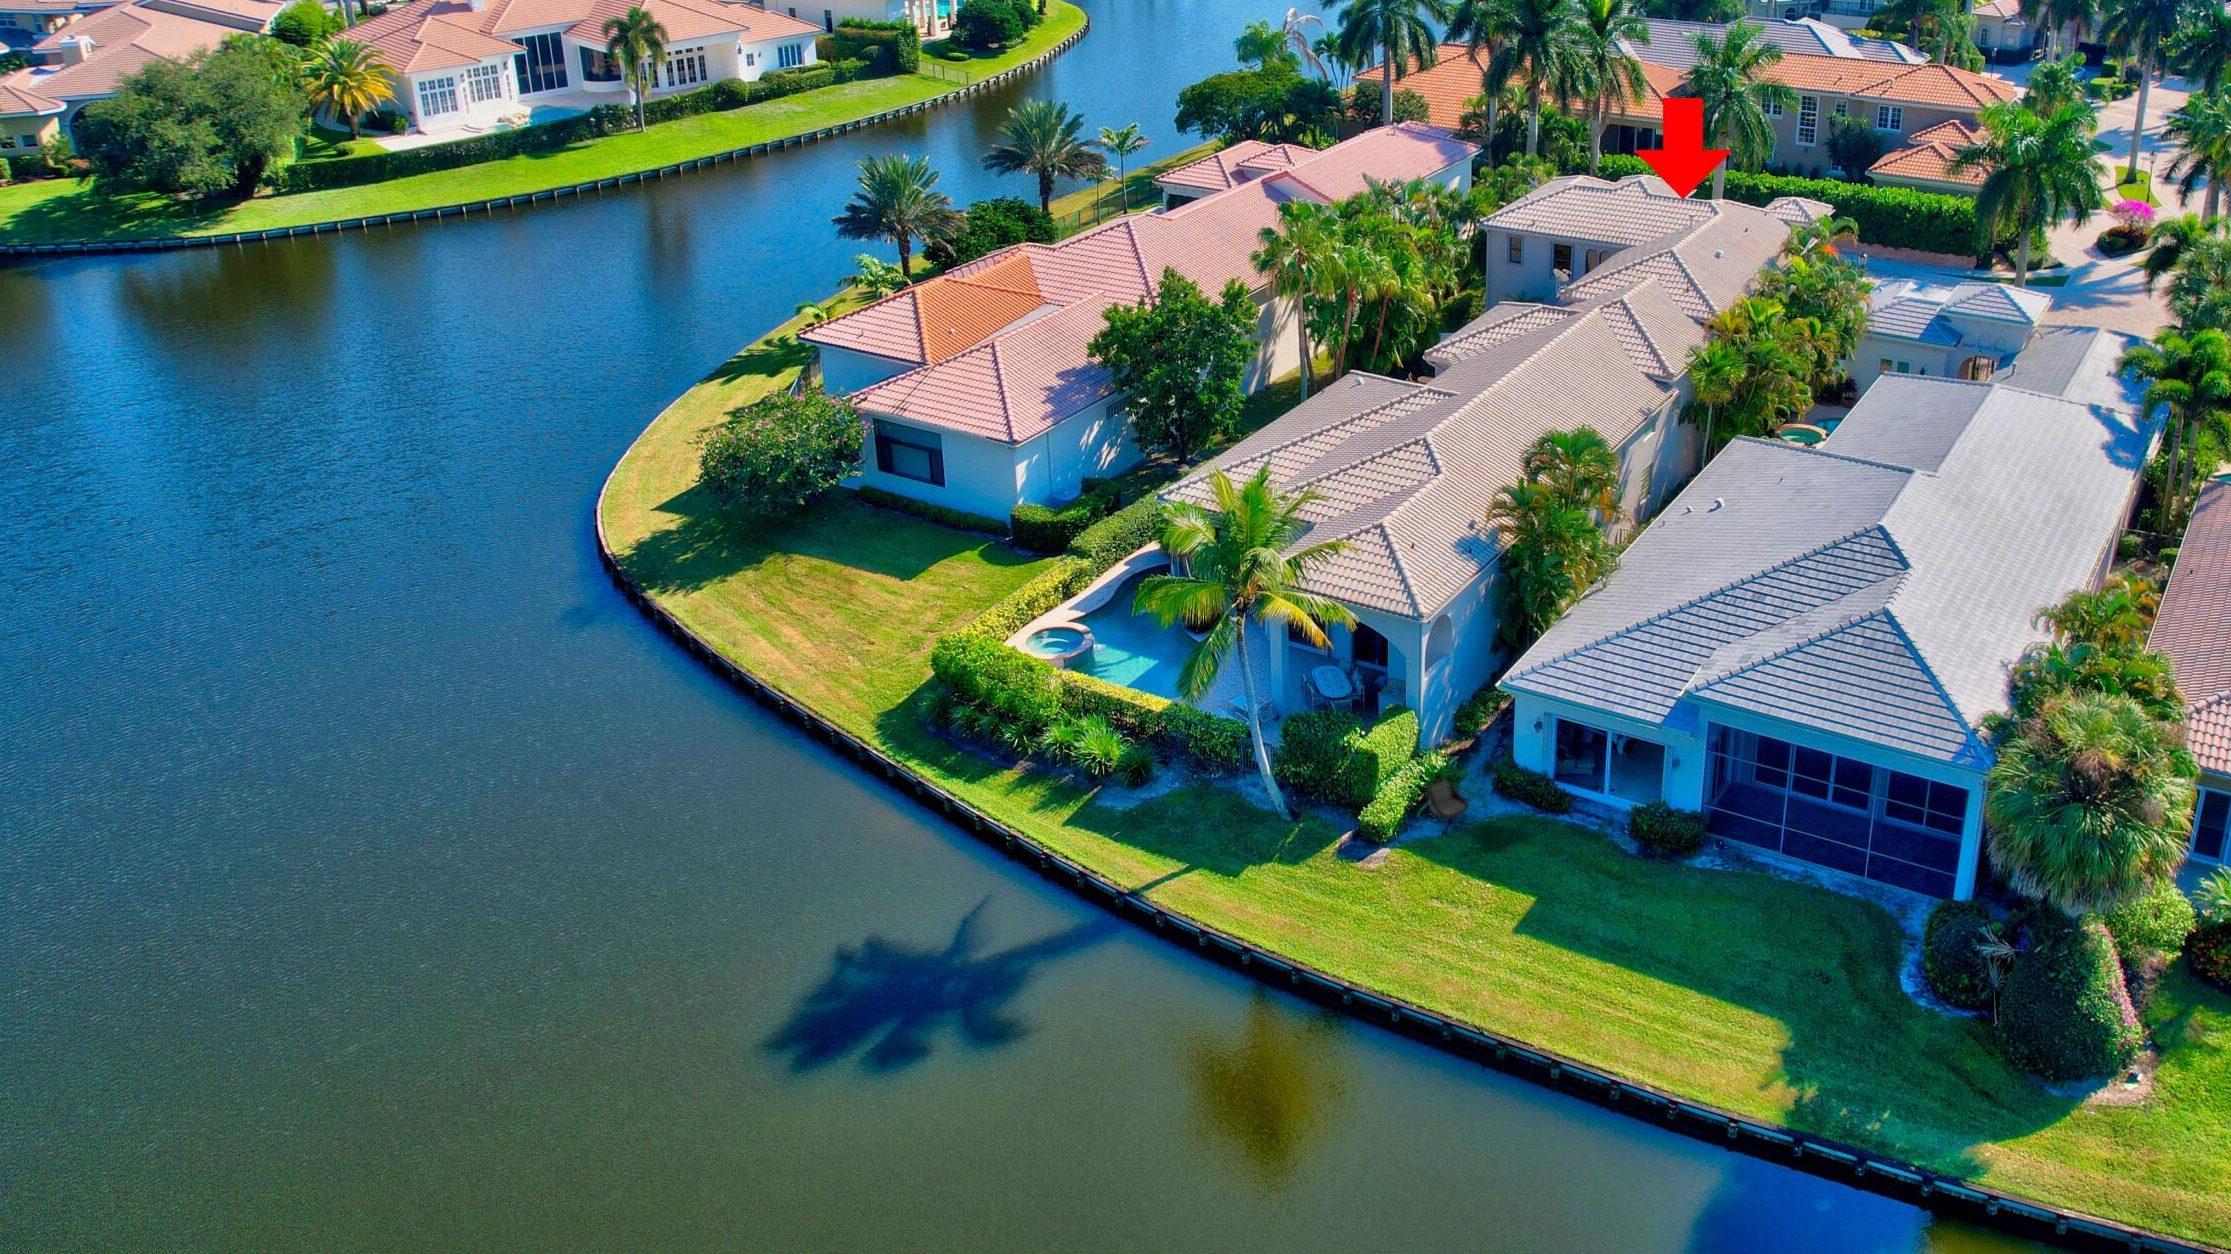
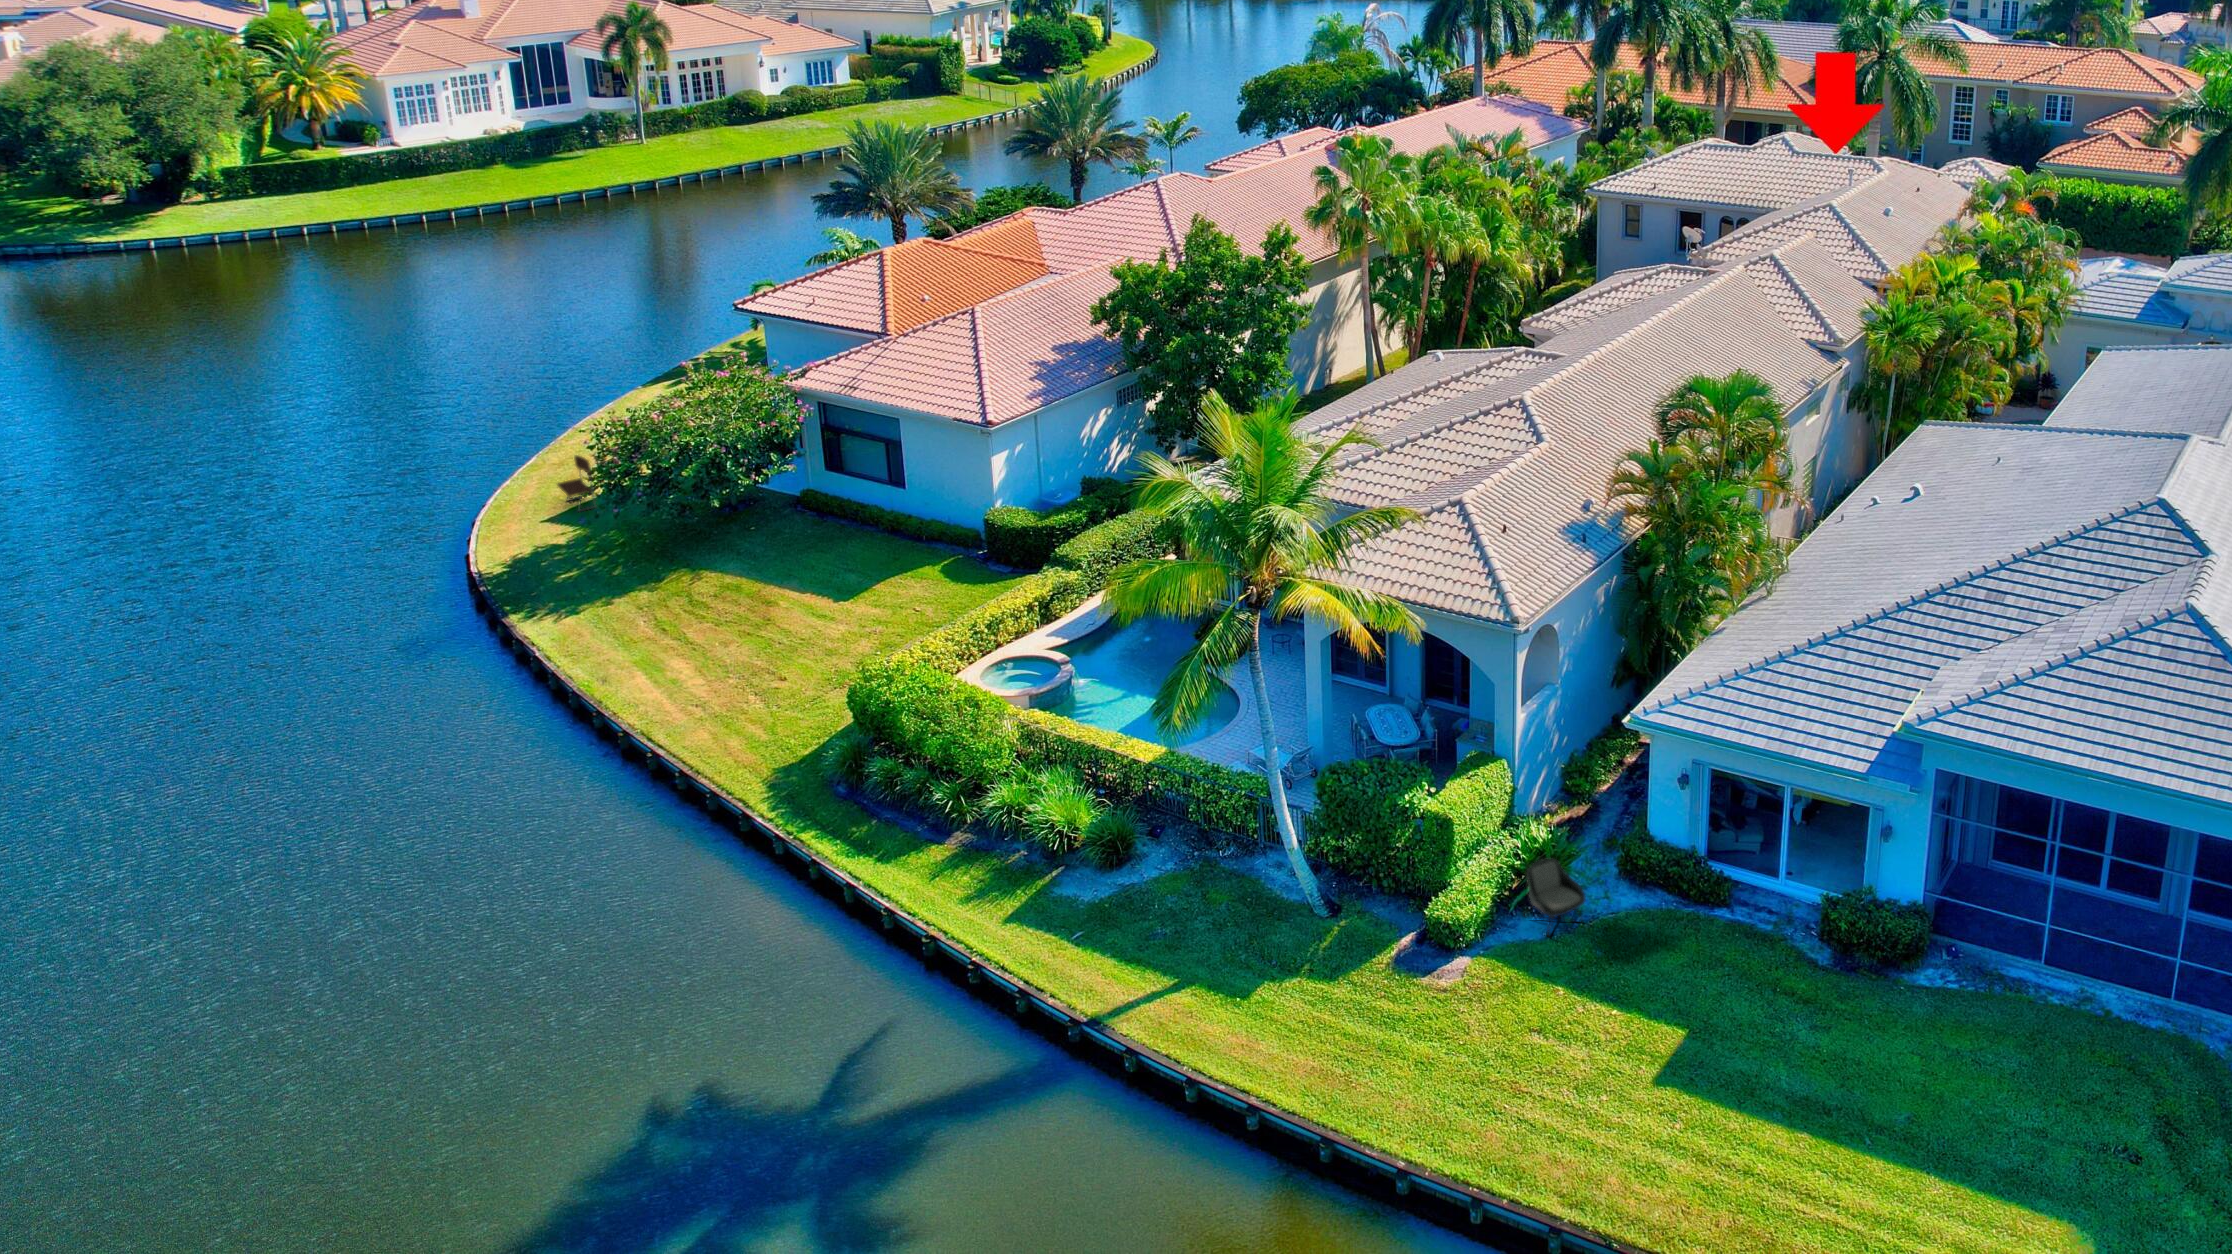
bench: none [670,457,702,502] -> present [558,455,596,511]

